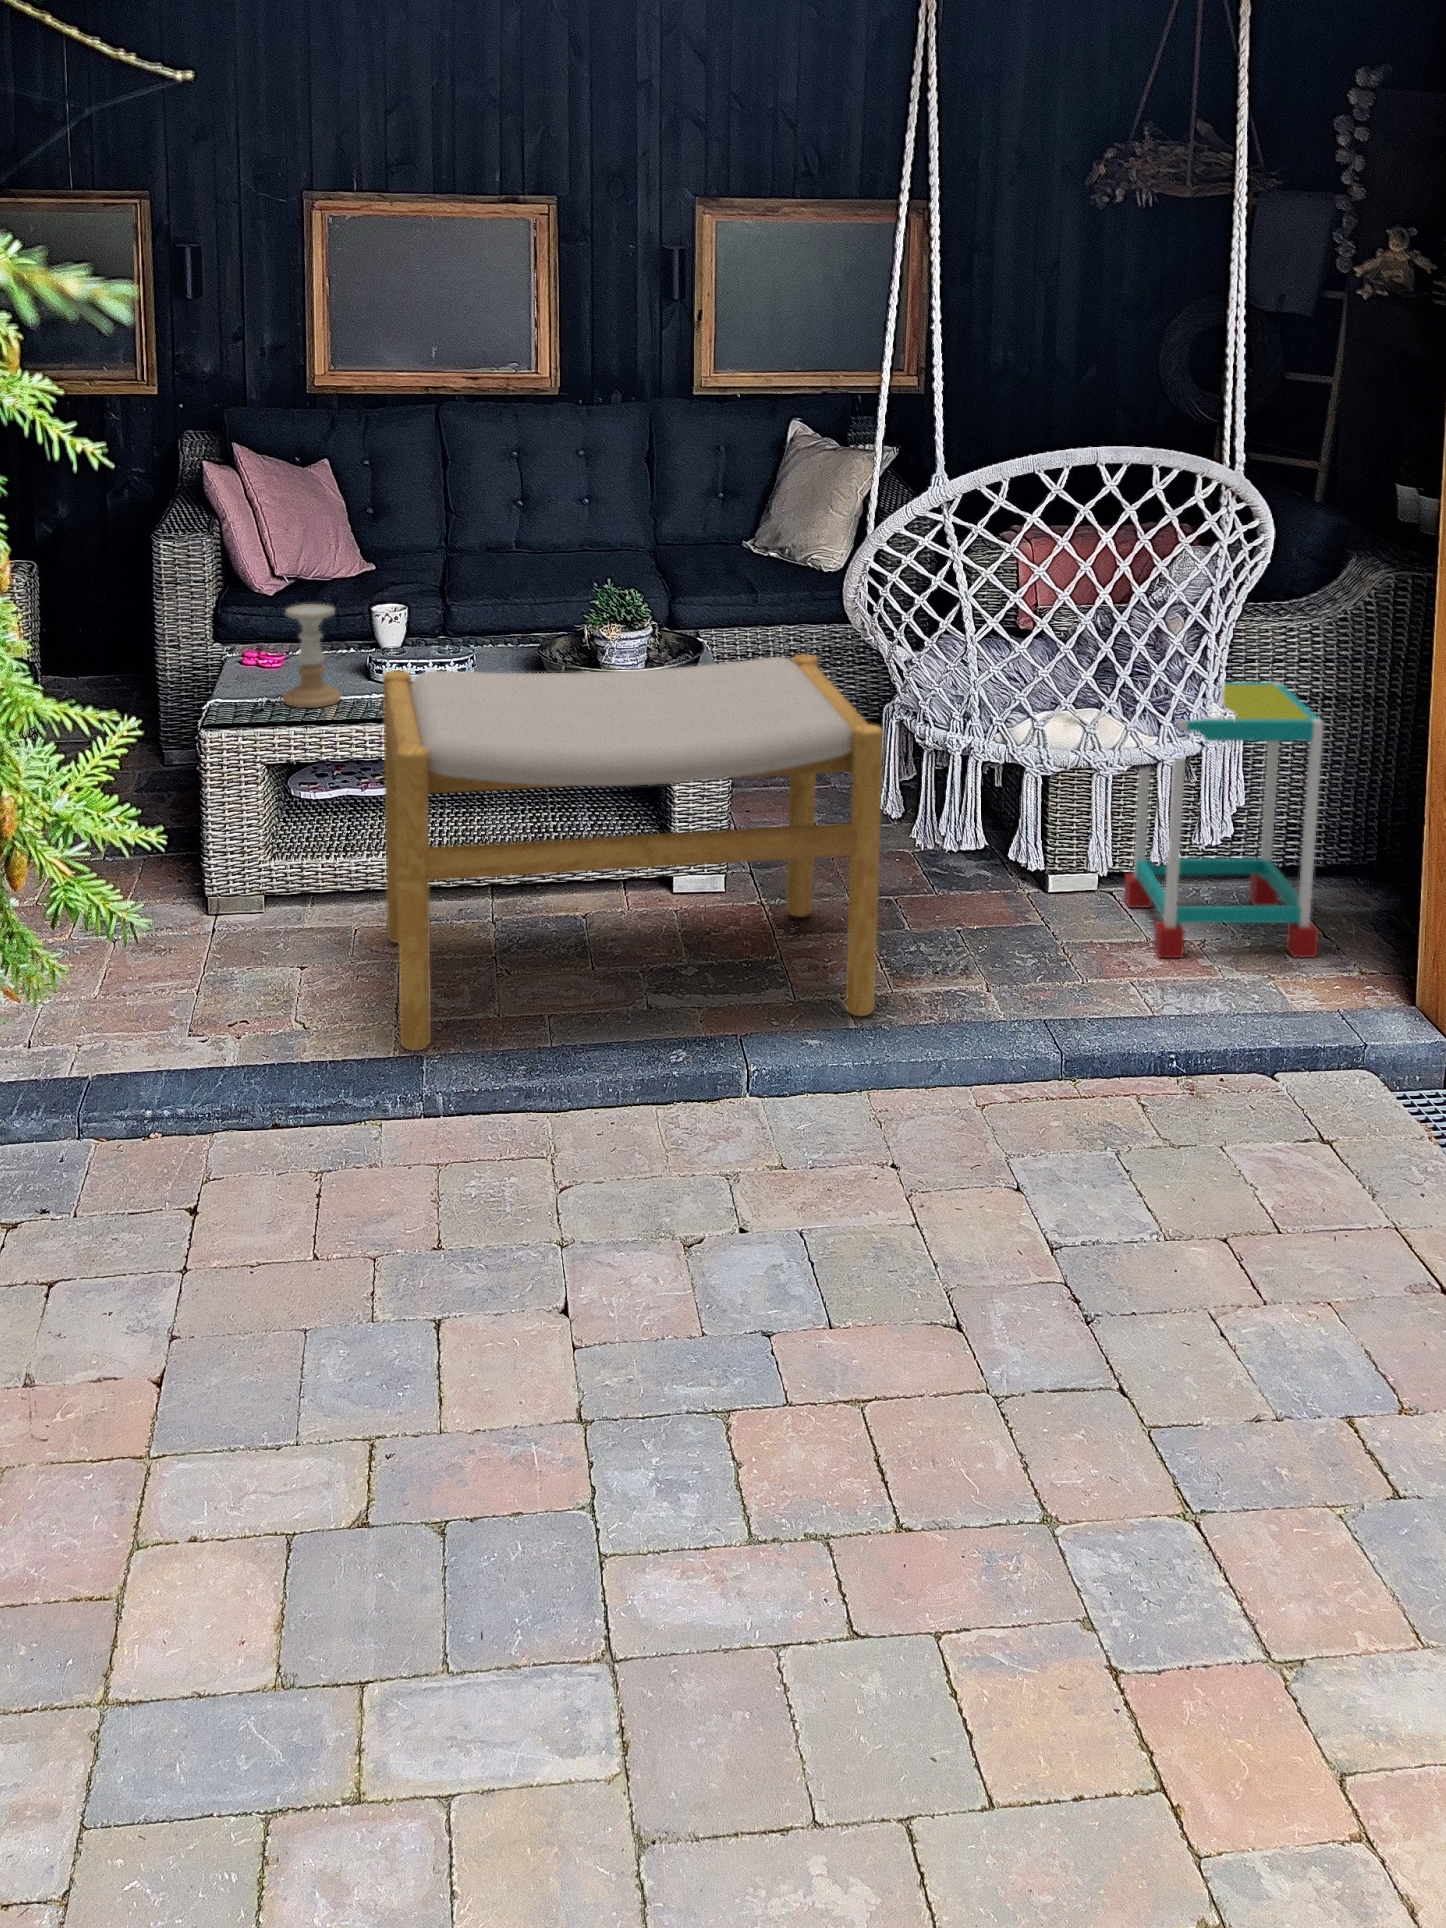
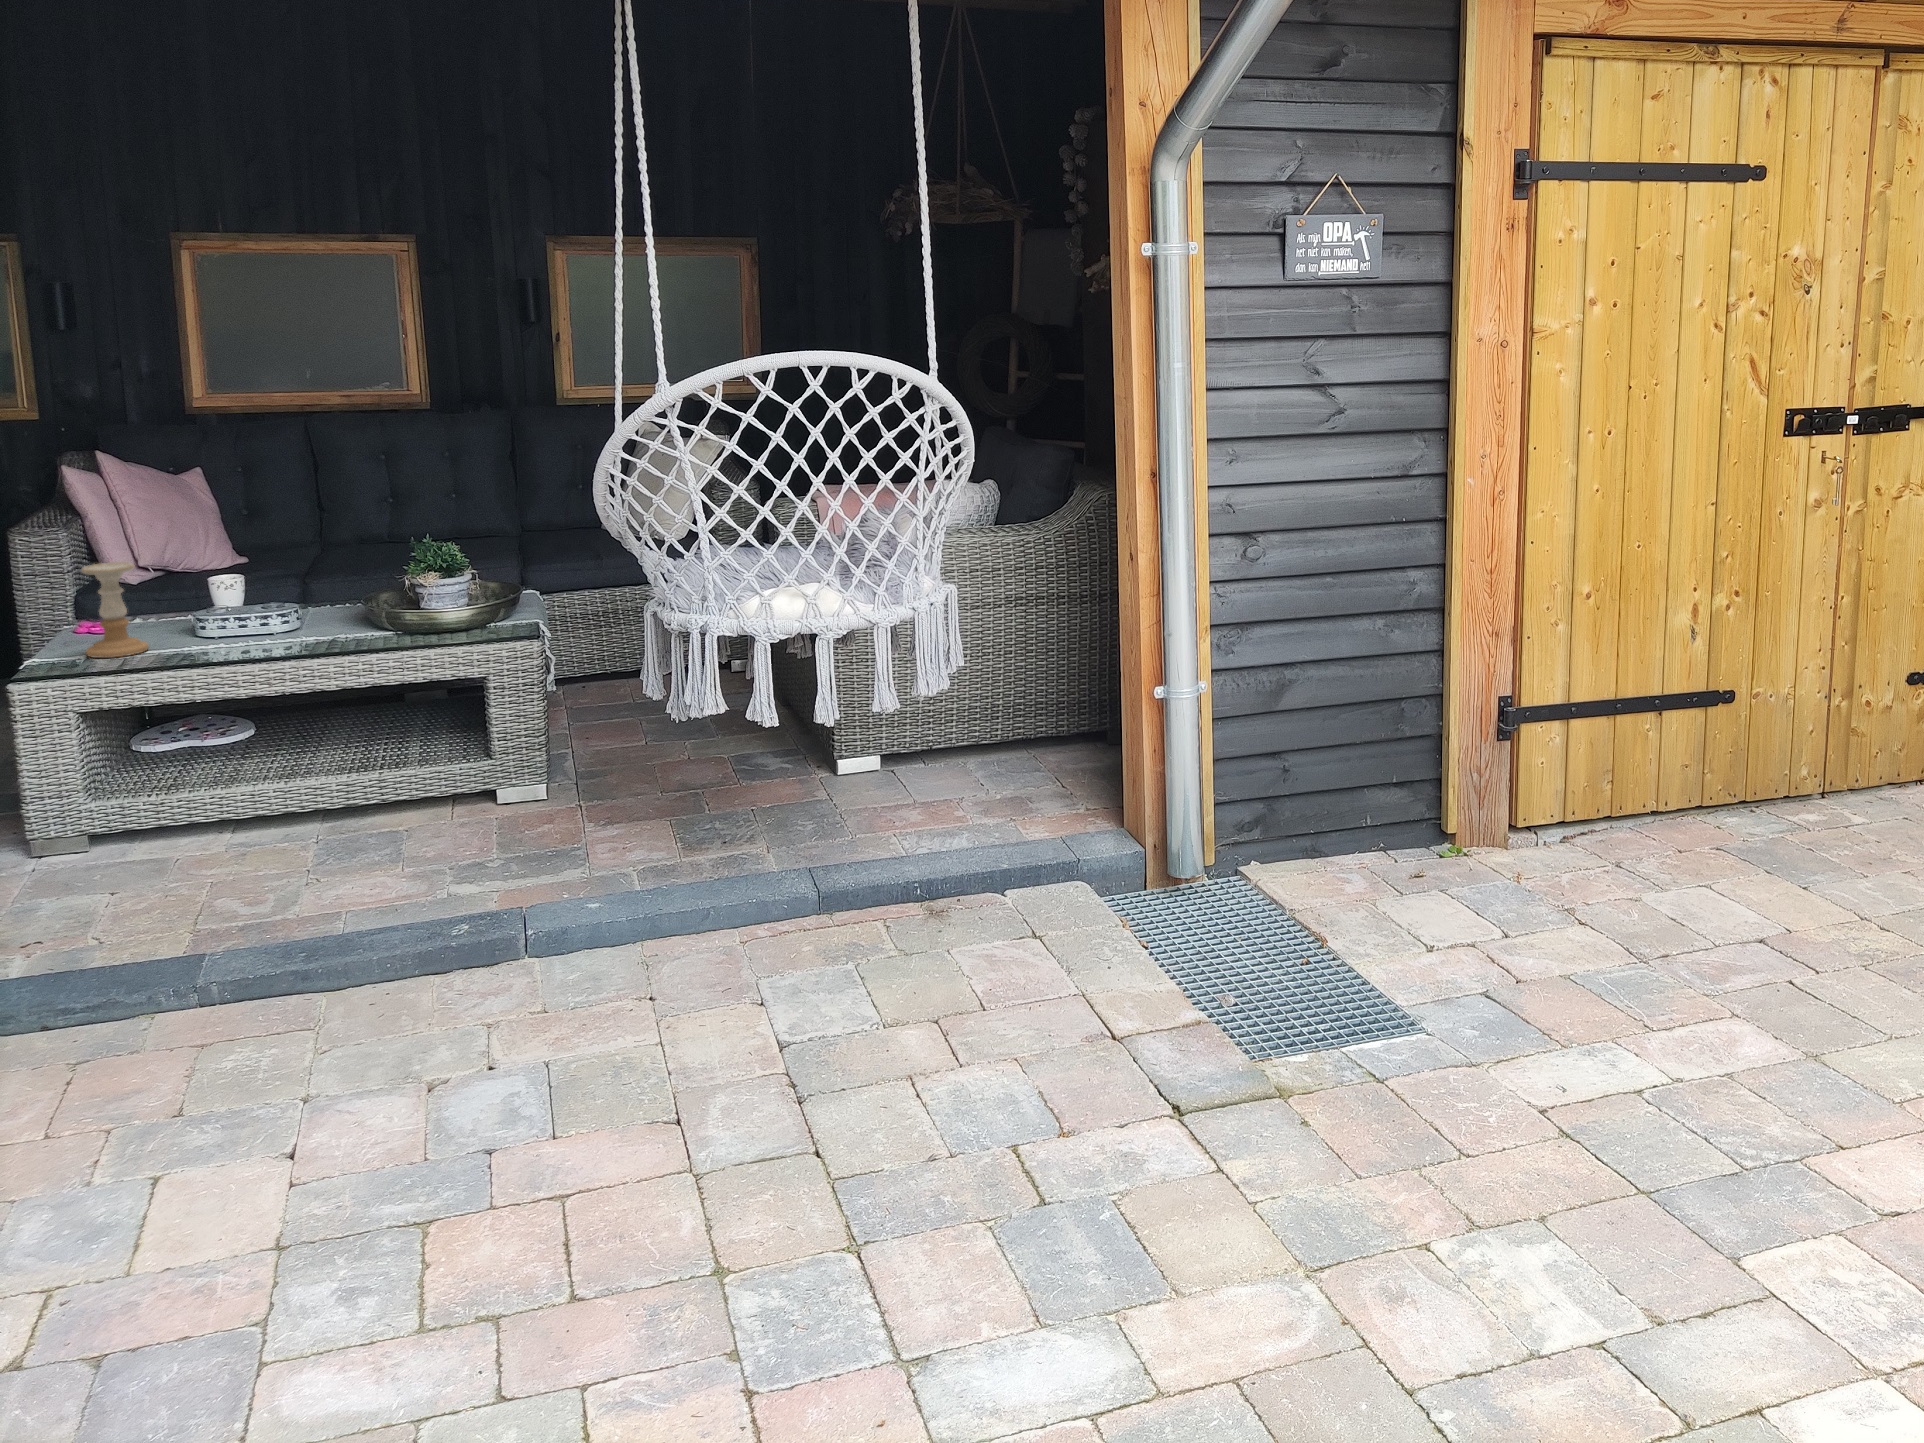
footstool: present [383,654,883,1051] -> none [147,579,654,952]
side table: present [1124,682,1323,958] -> none [898,582,1050,814]

